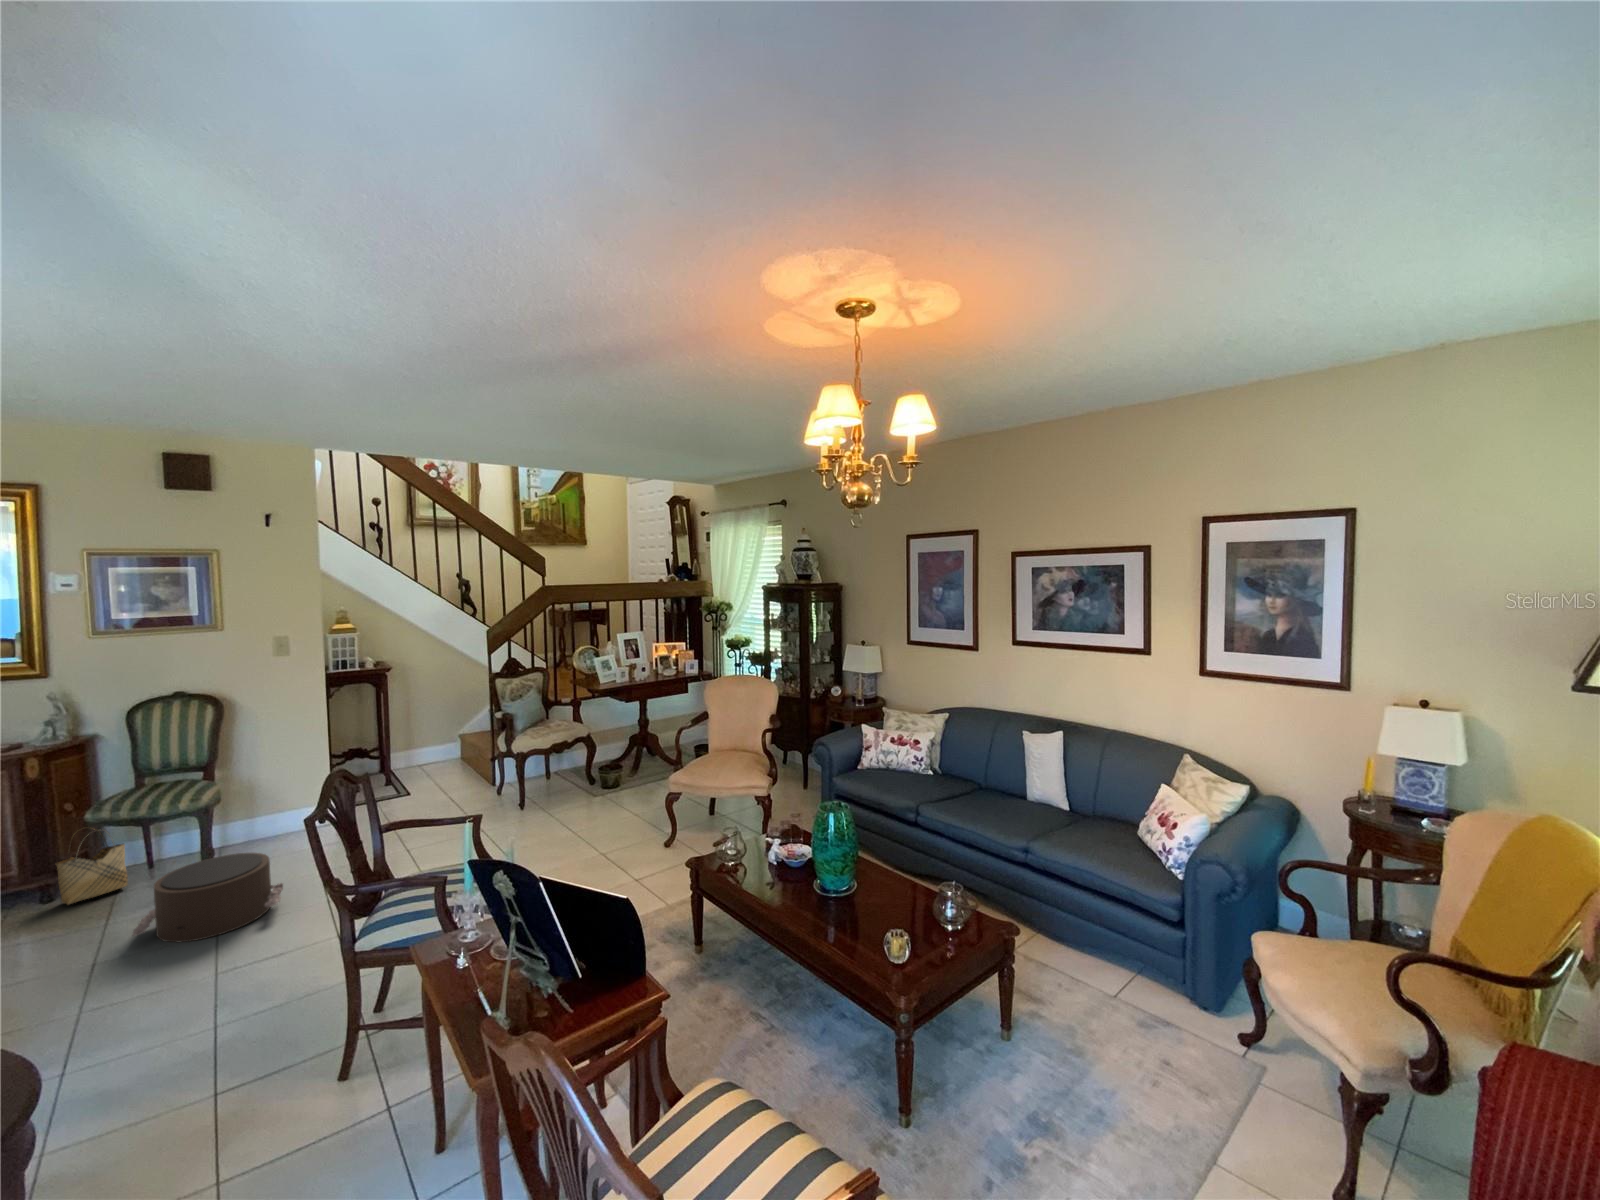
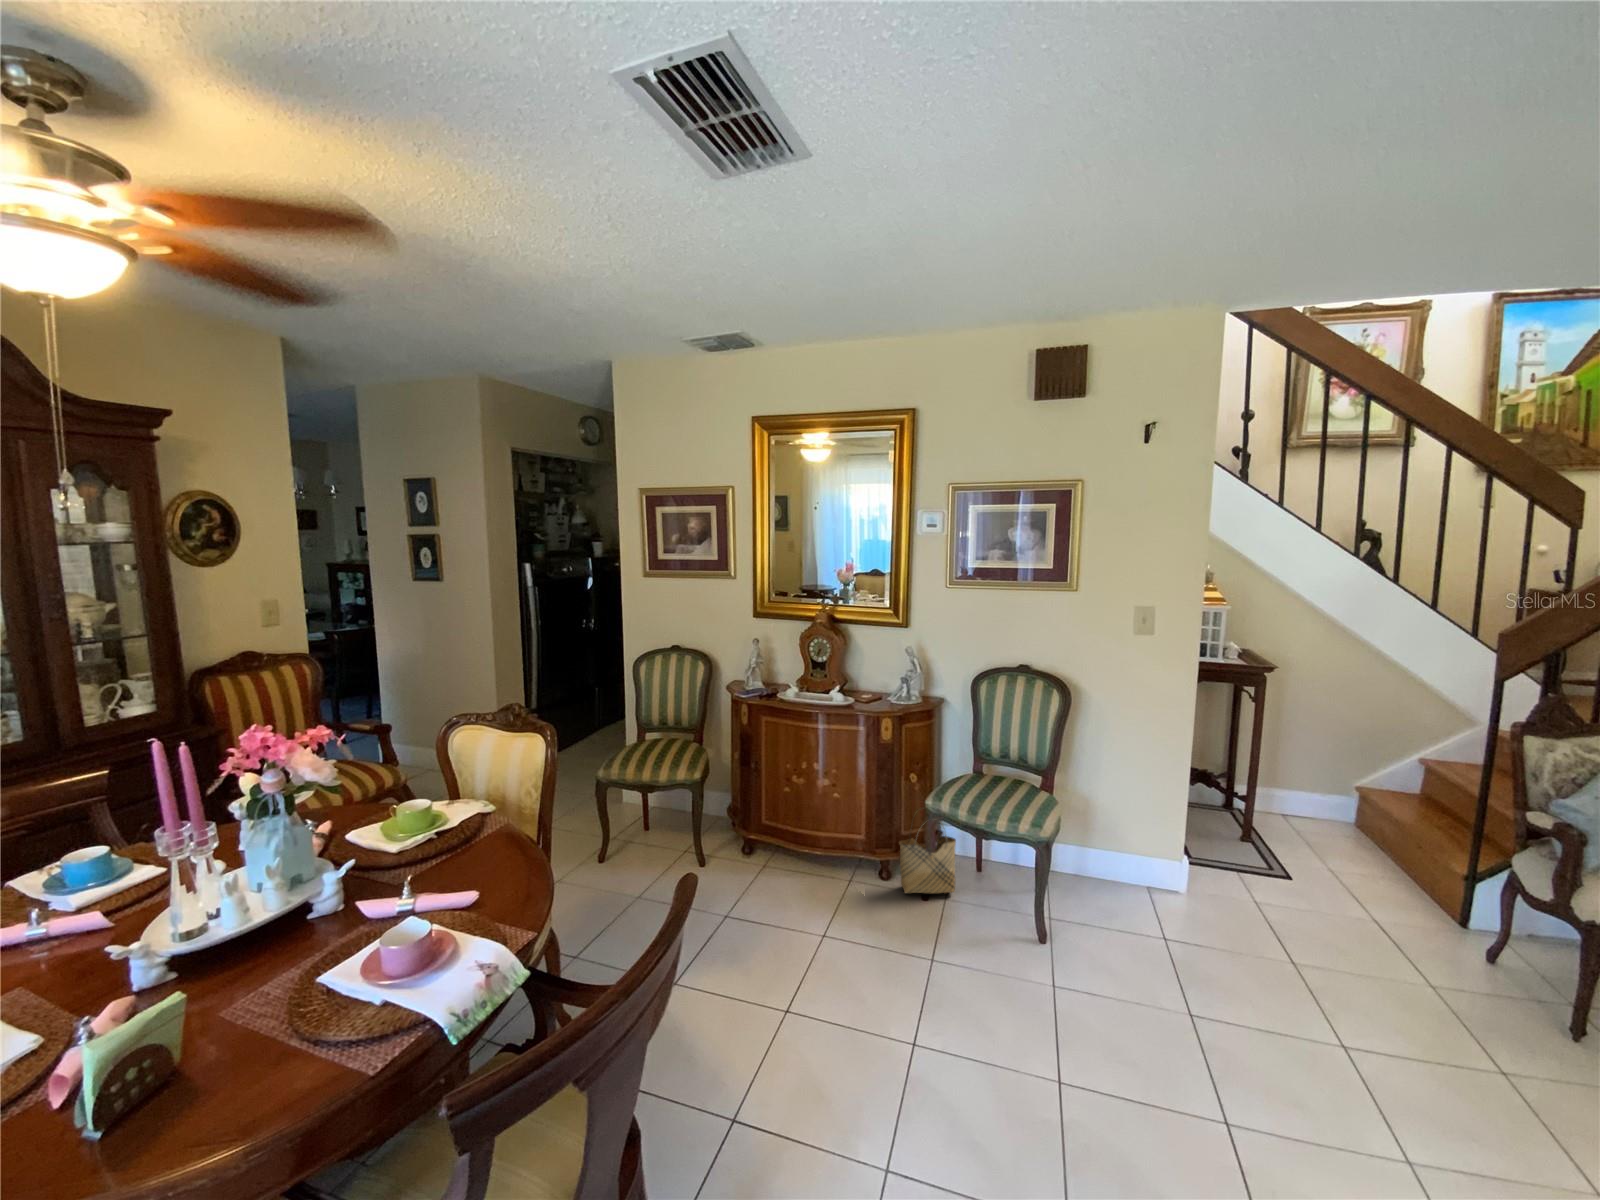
pouf: present [133,853,283,942] -> none [950,922,1129,1077]

